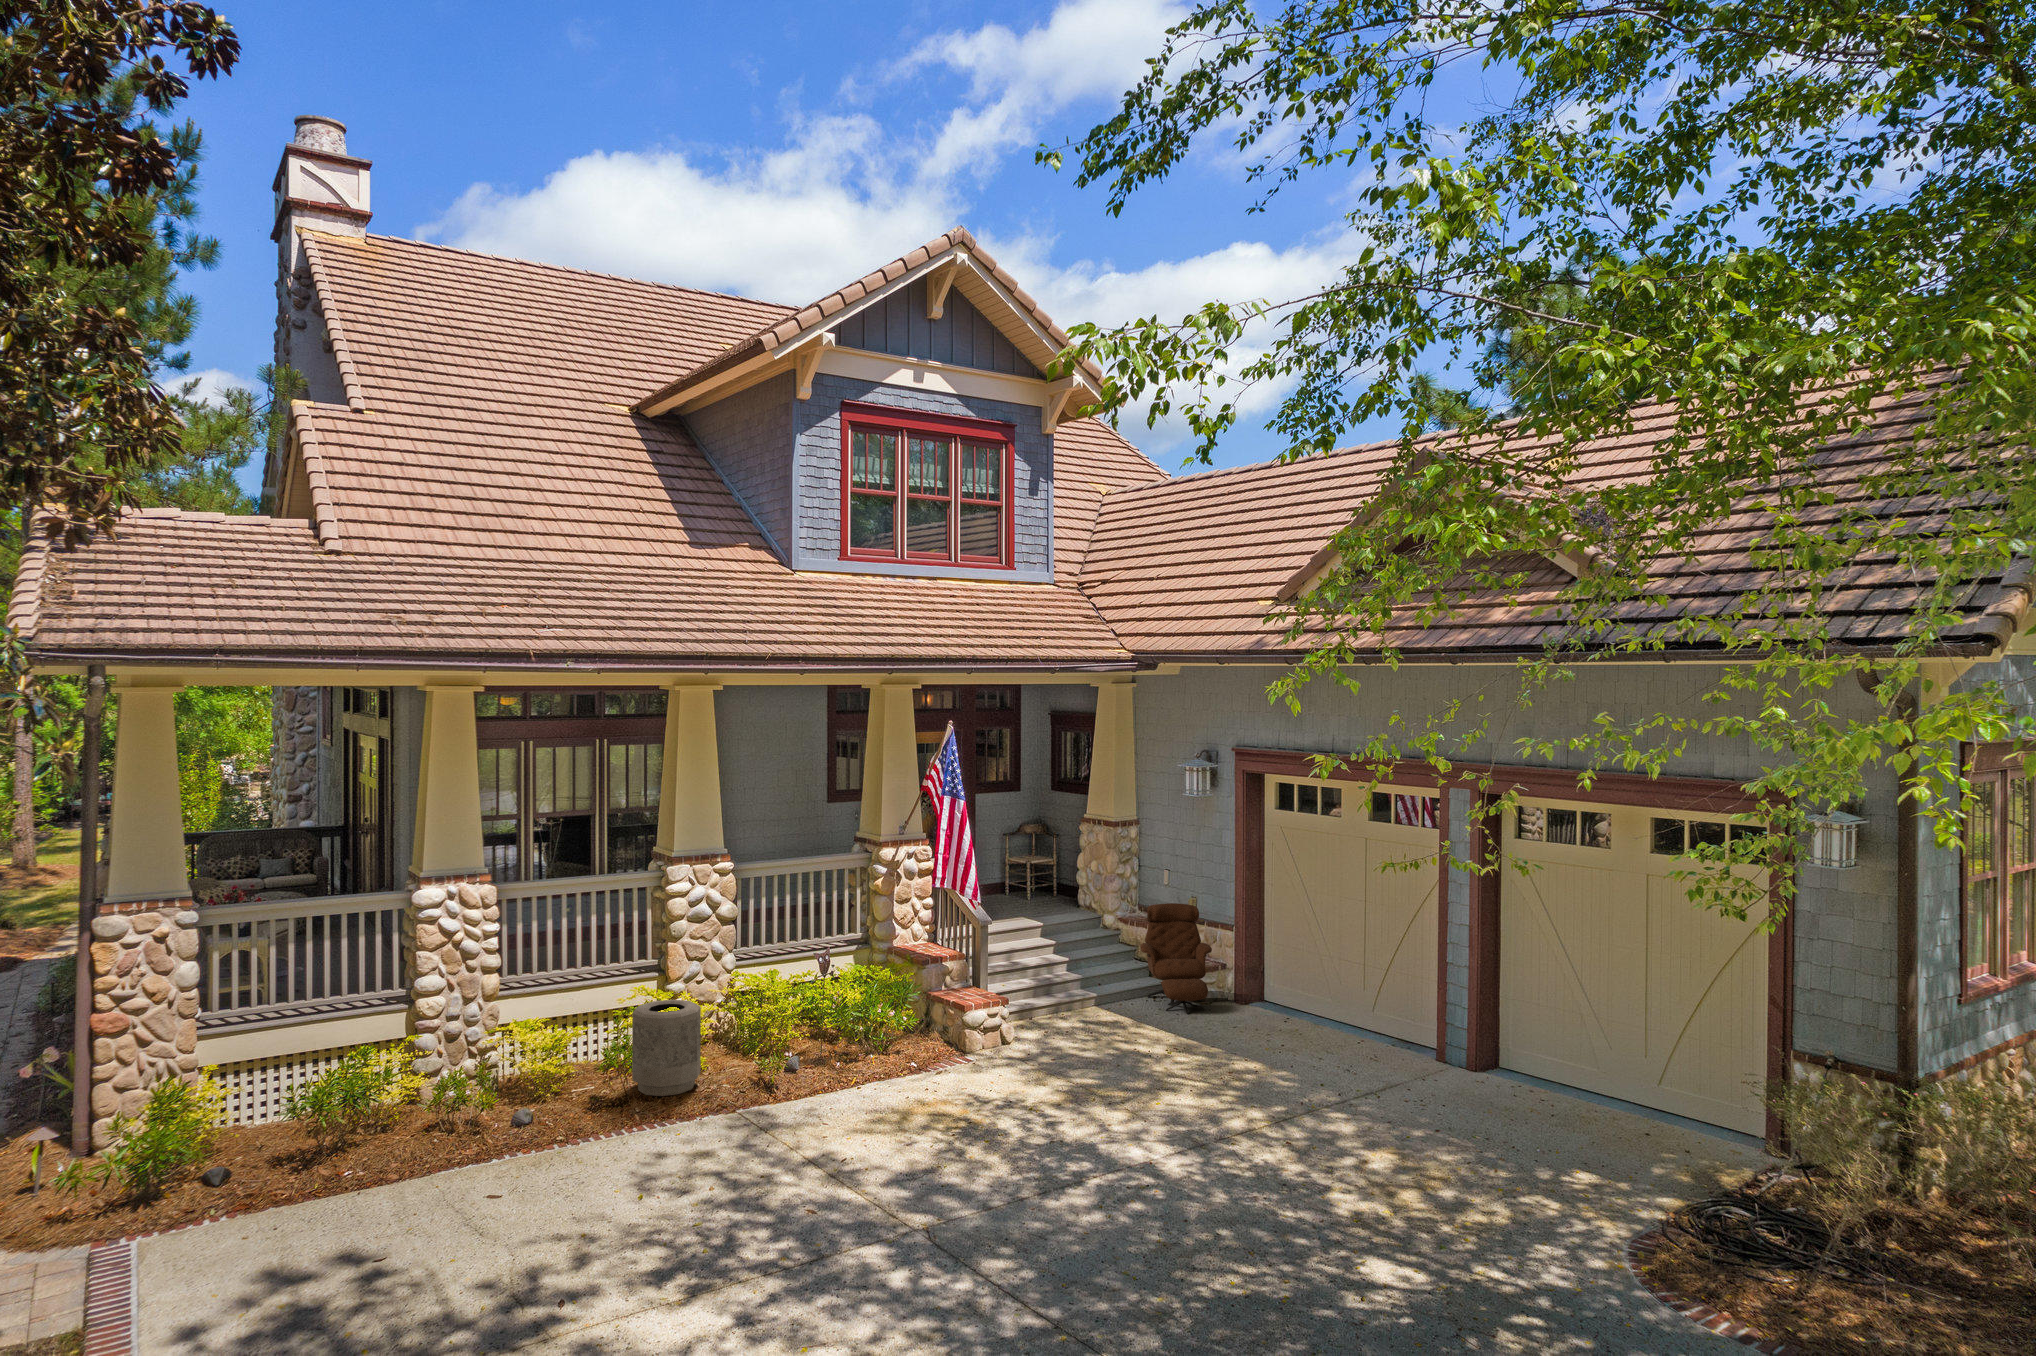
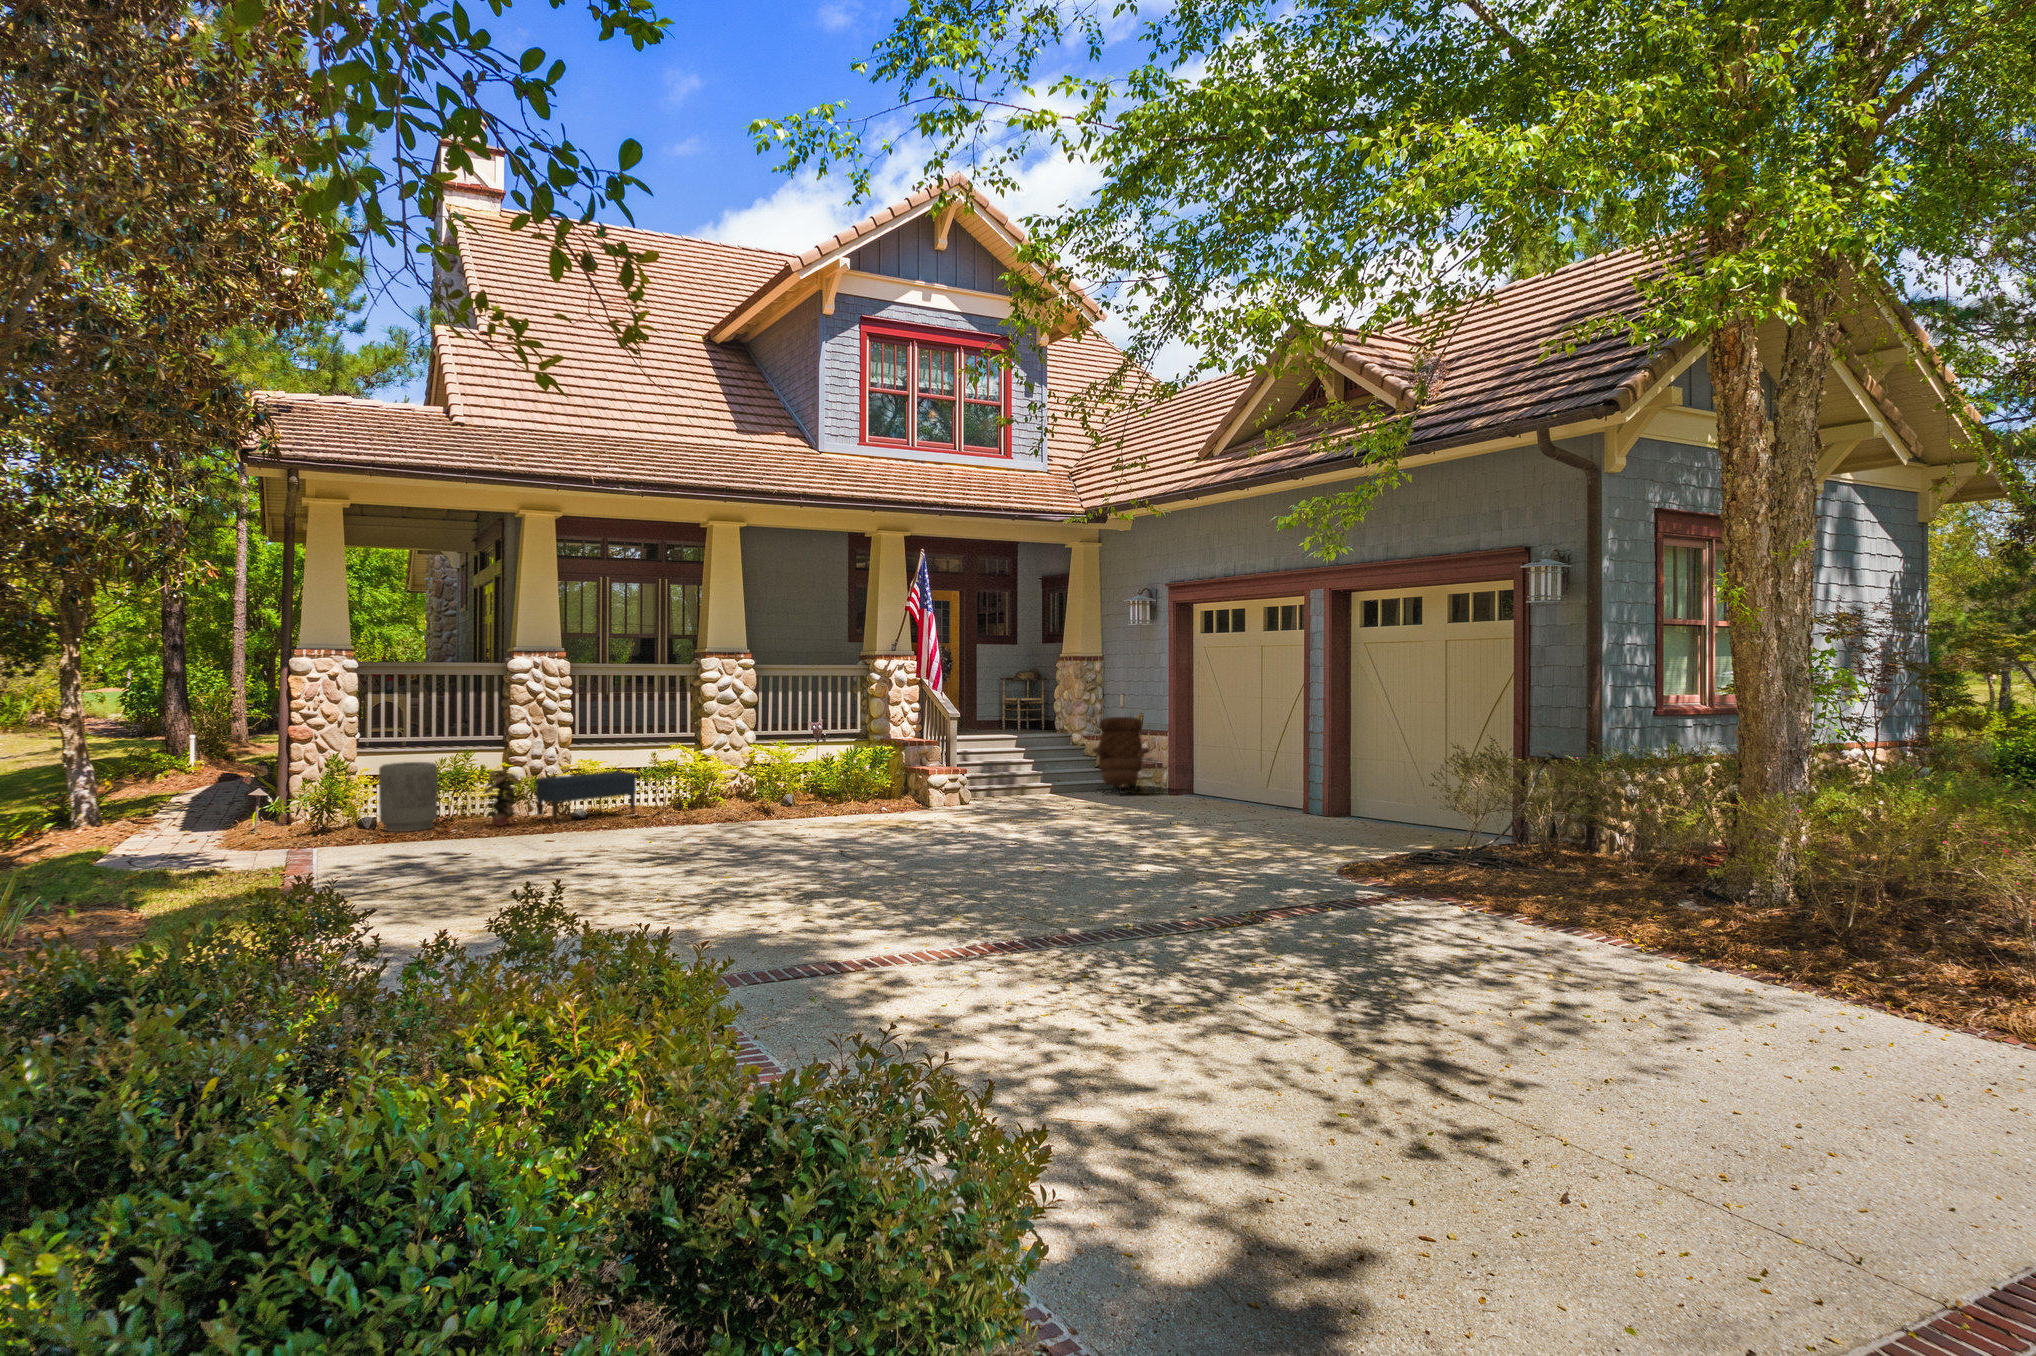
trash can: present [632,1000,701,1096] -> present [379,762,438,832]
bench: none [452,1027,588,1122] -> present [535,771,637,823]
decorative plant: none [375,1051,438,1133] -> present [484,770,517,826]

